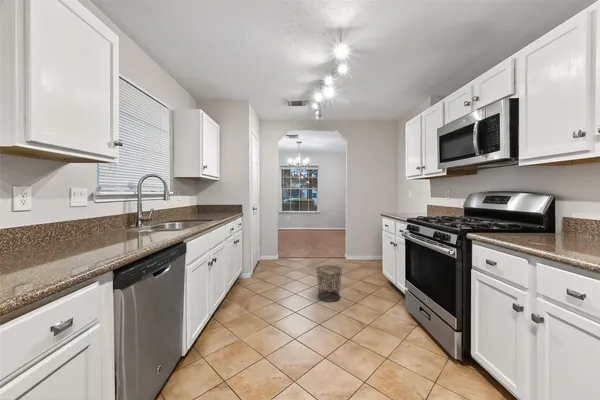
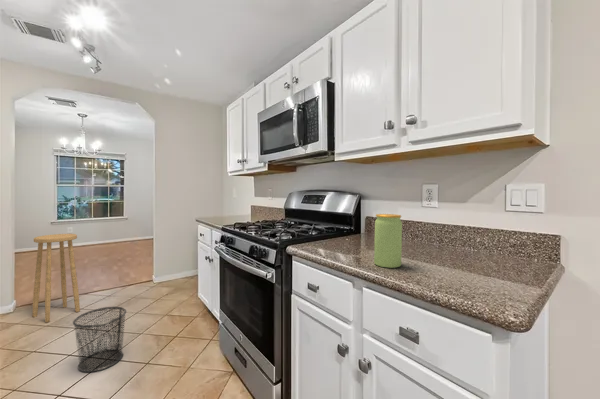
jar: none [550,209,580,251] -> present [374,214,402,268]
stool: none [286,219,309,271] -> present [32,234,80,322]

